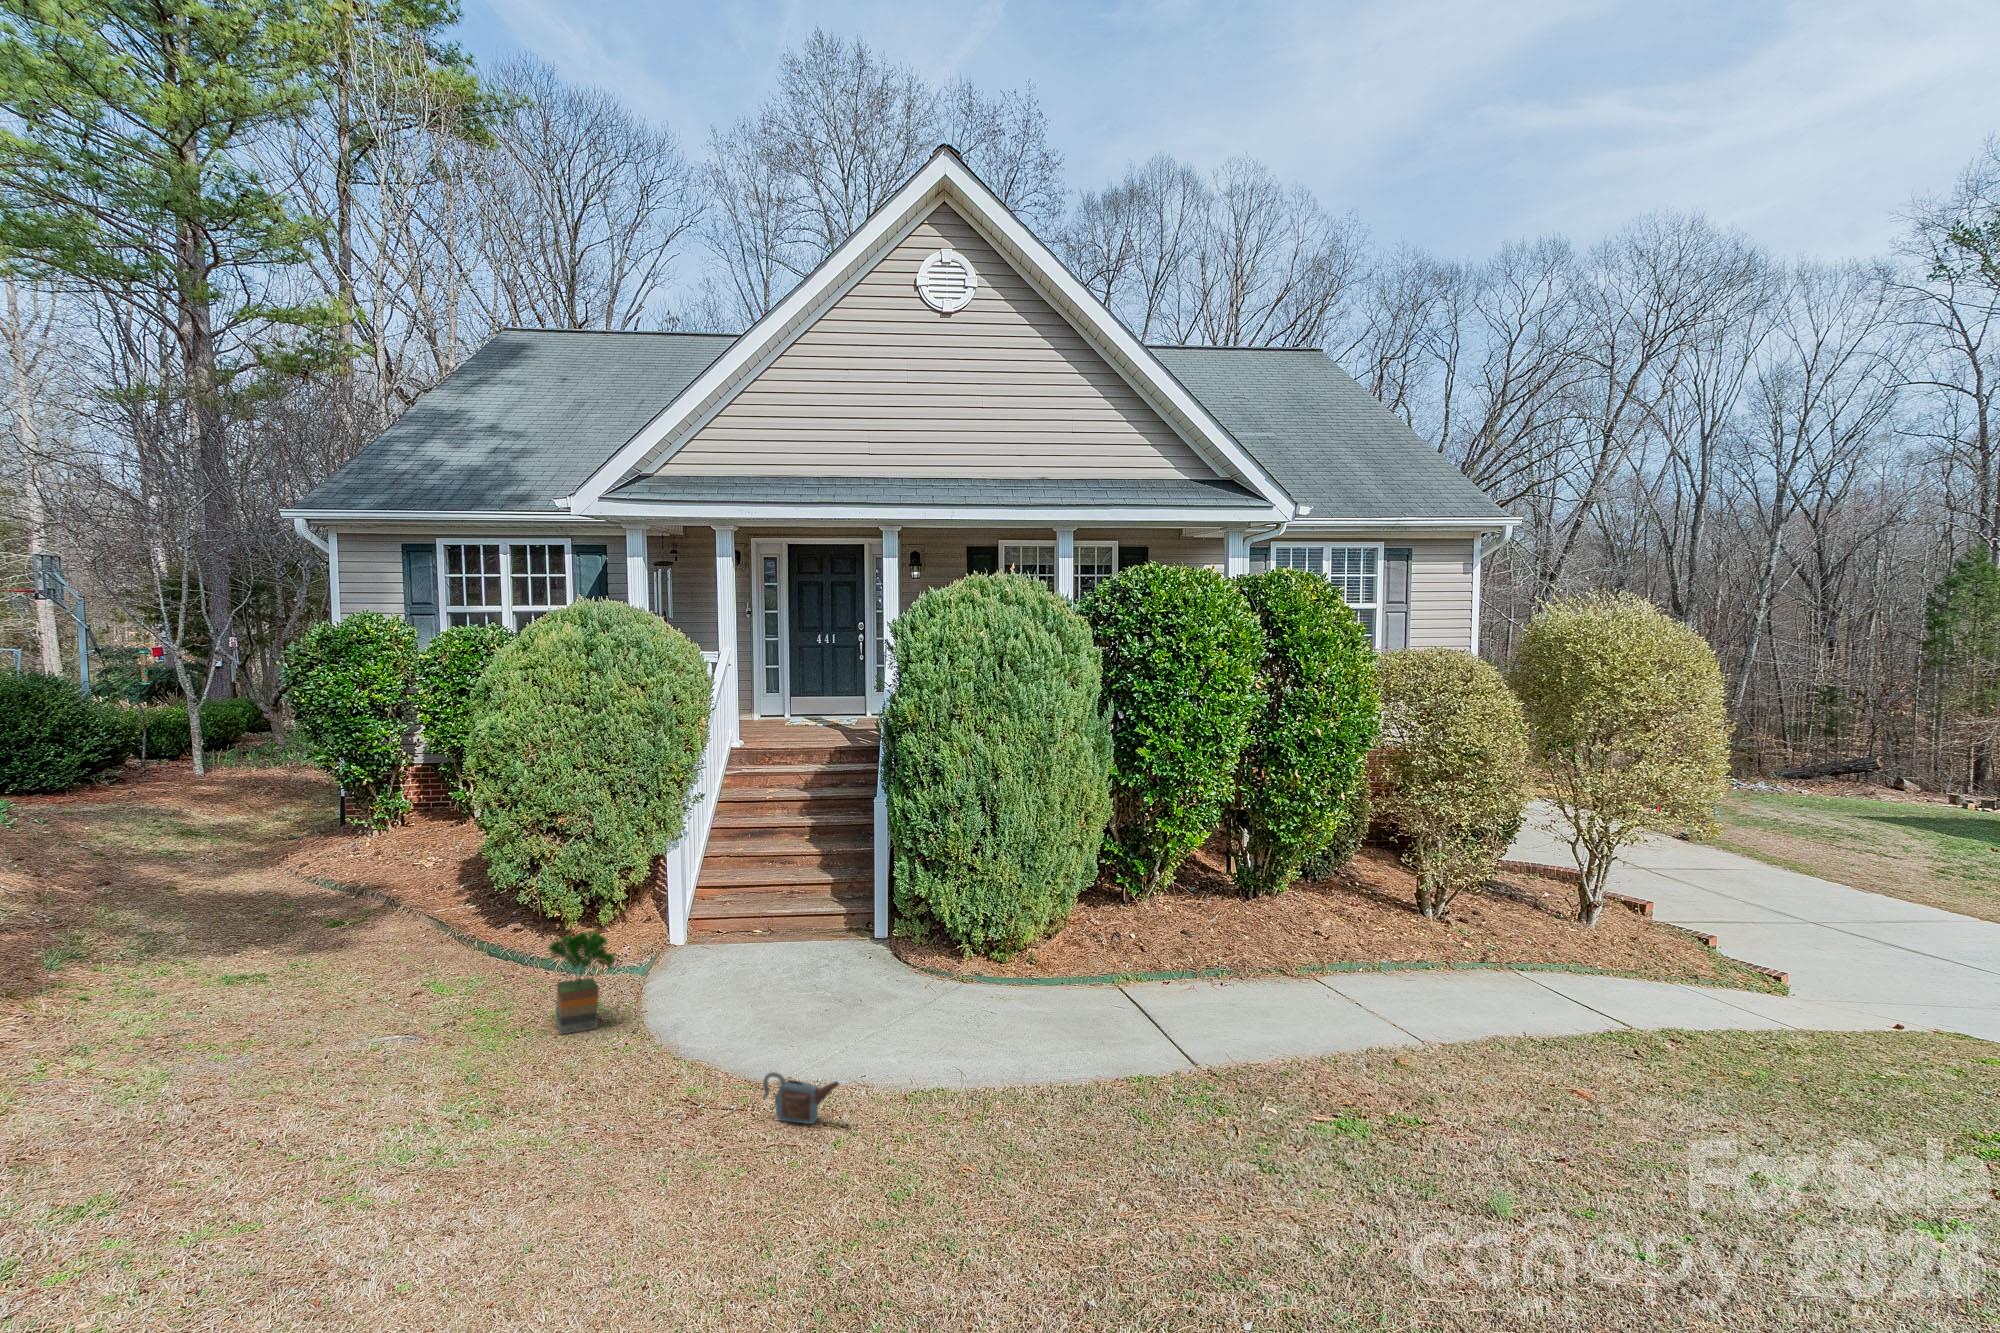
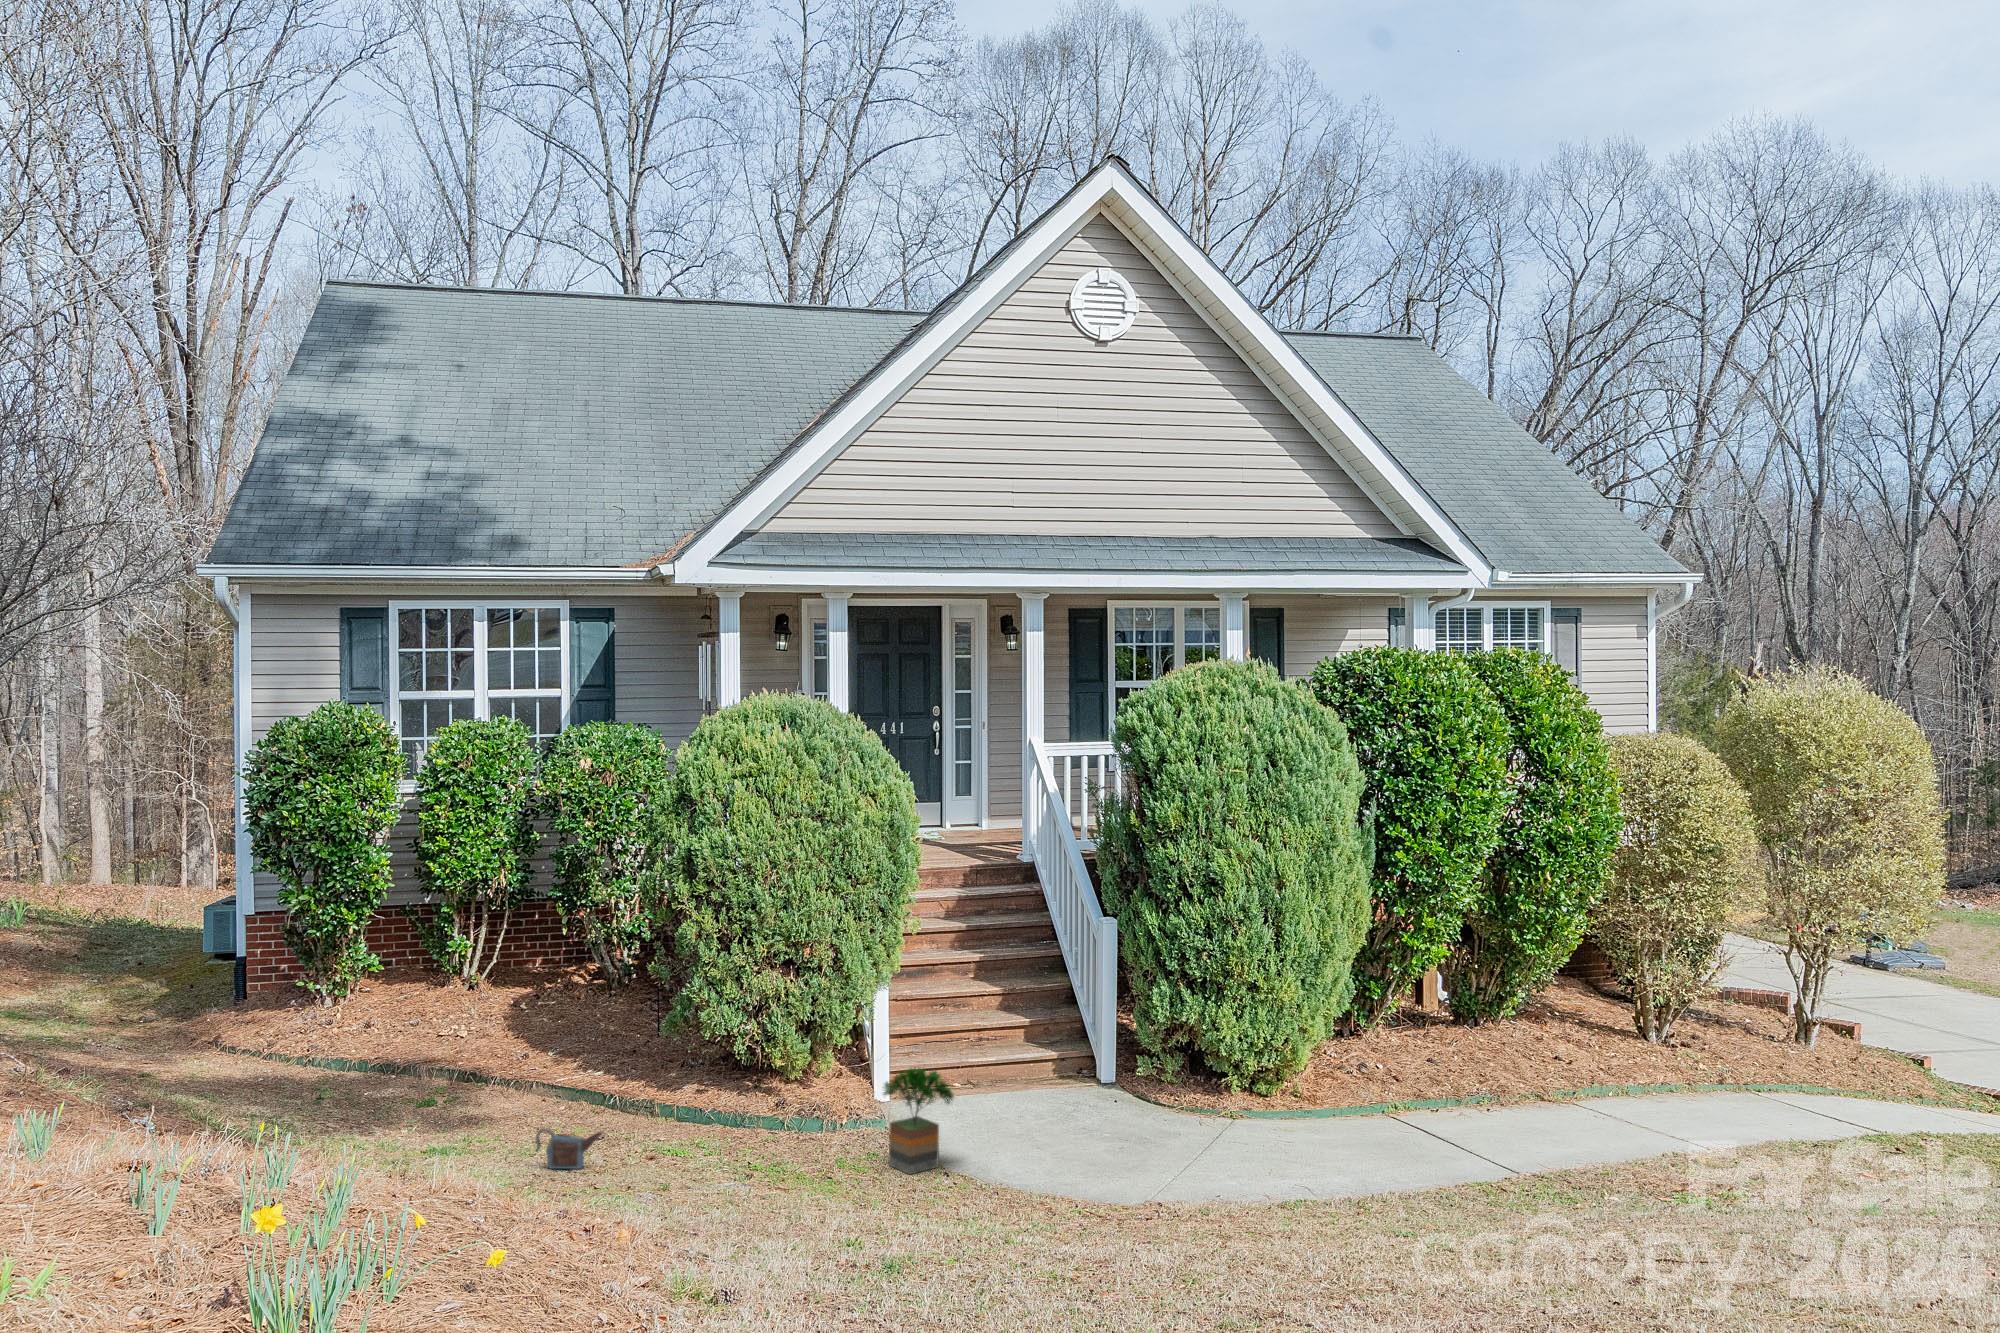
watering can: present [763,1072,839,1124] -> present [535,1128,602,1169]

